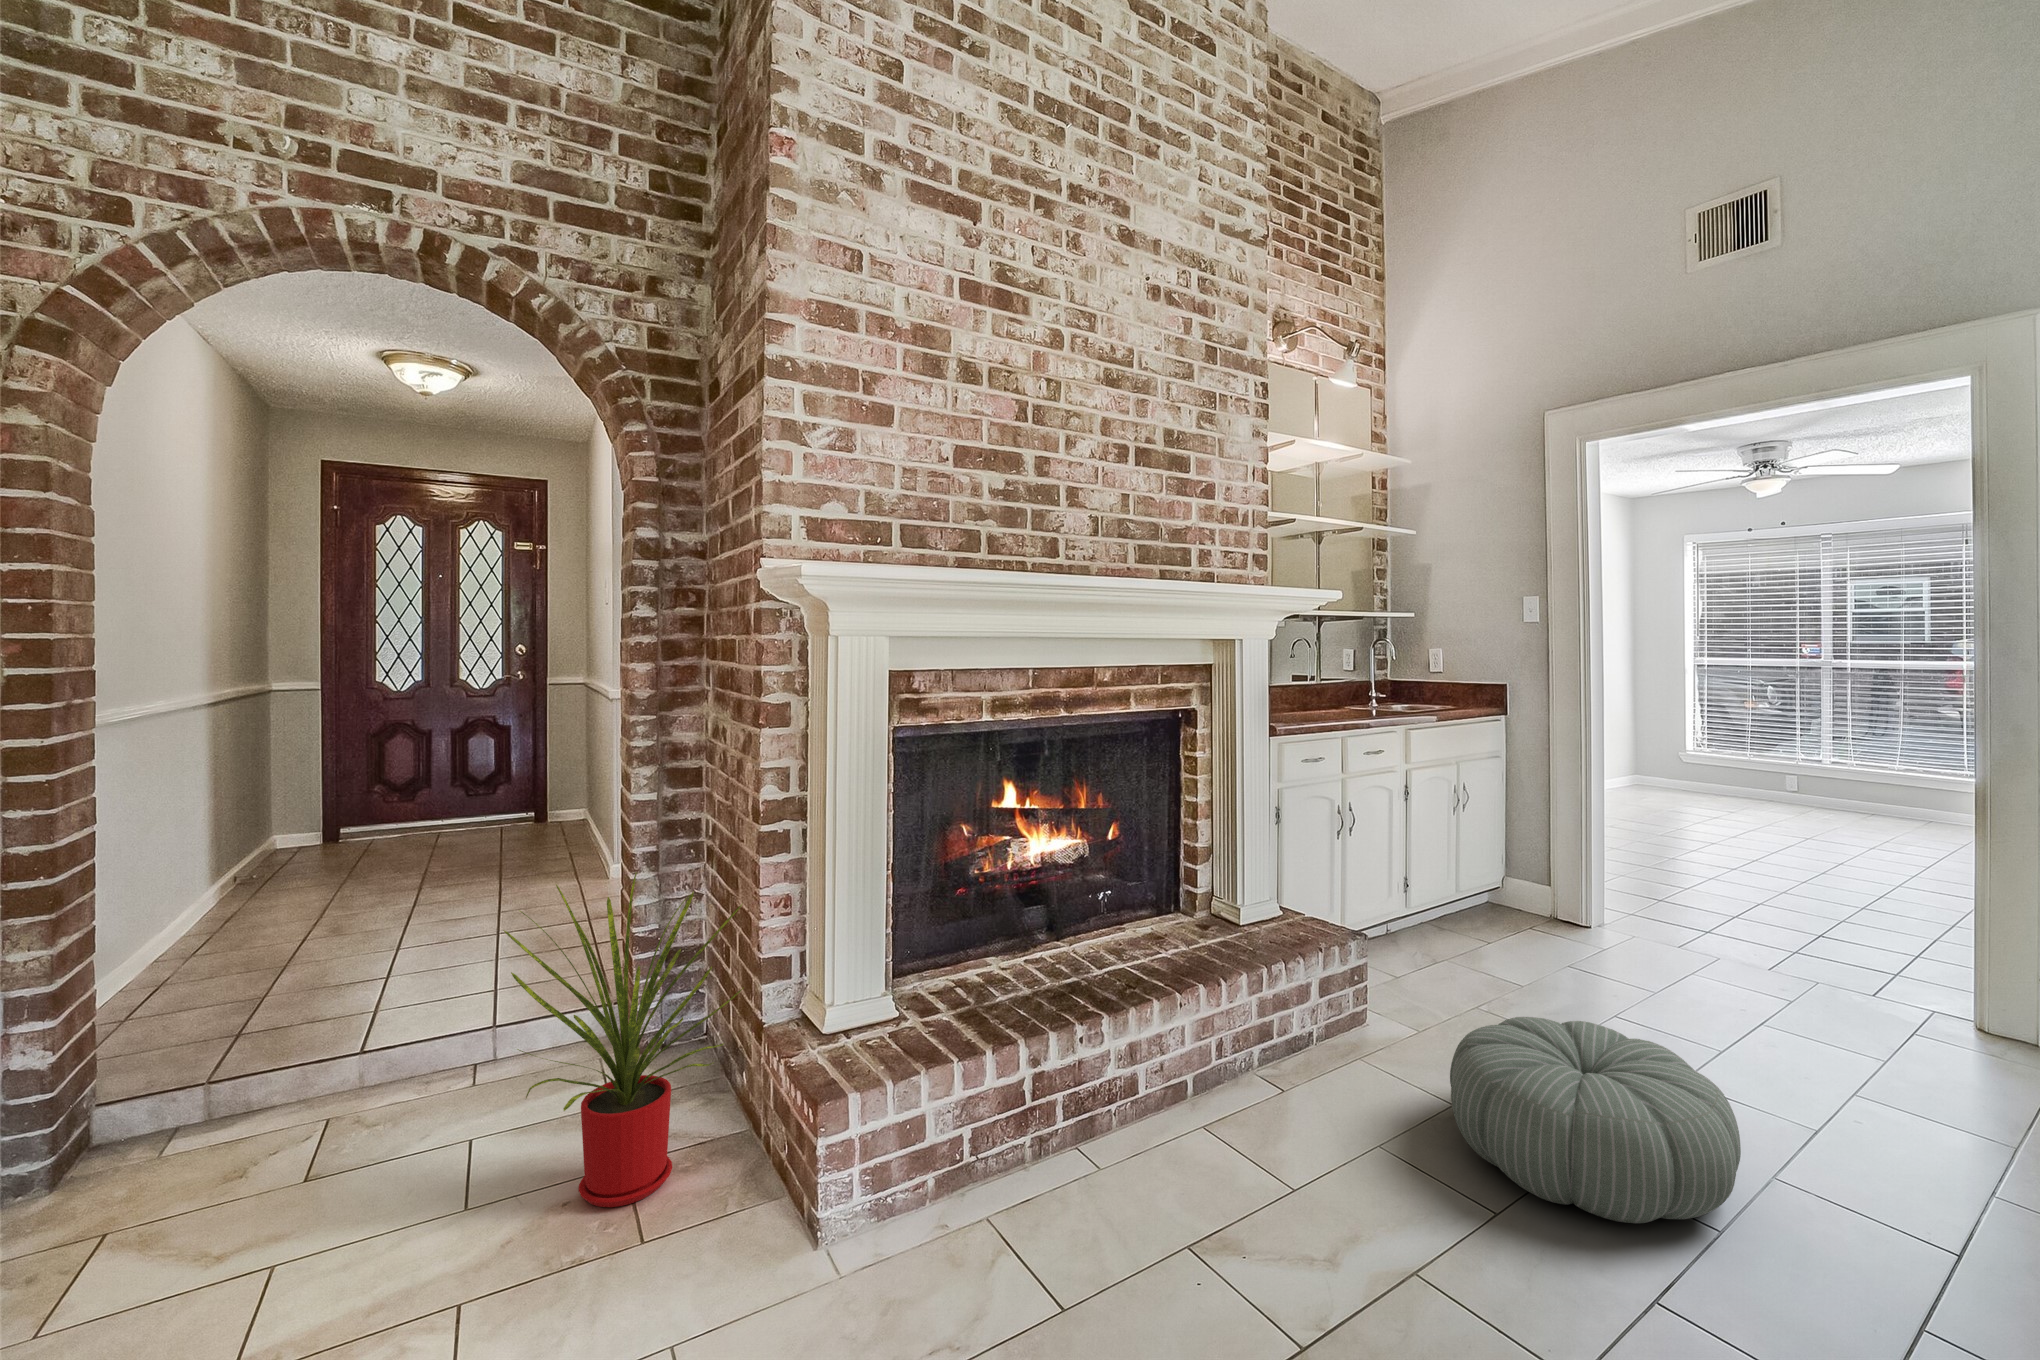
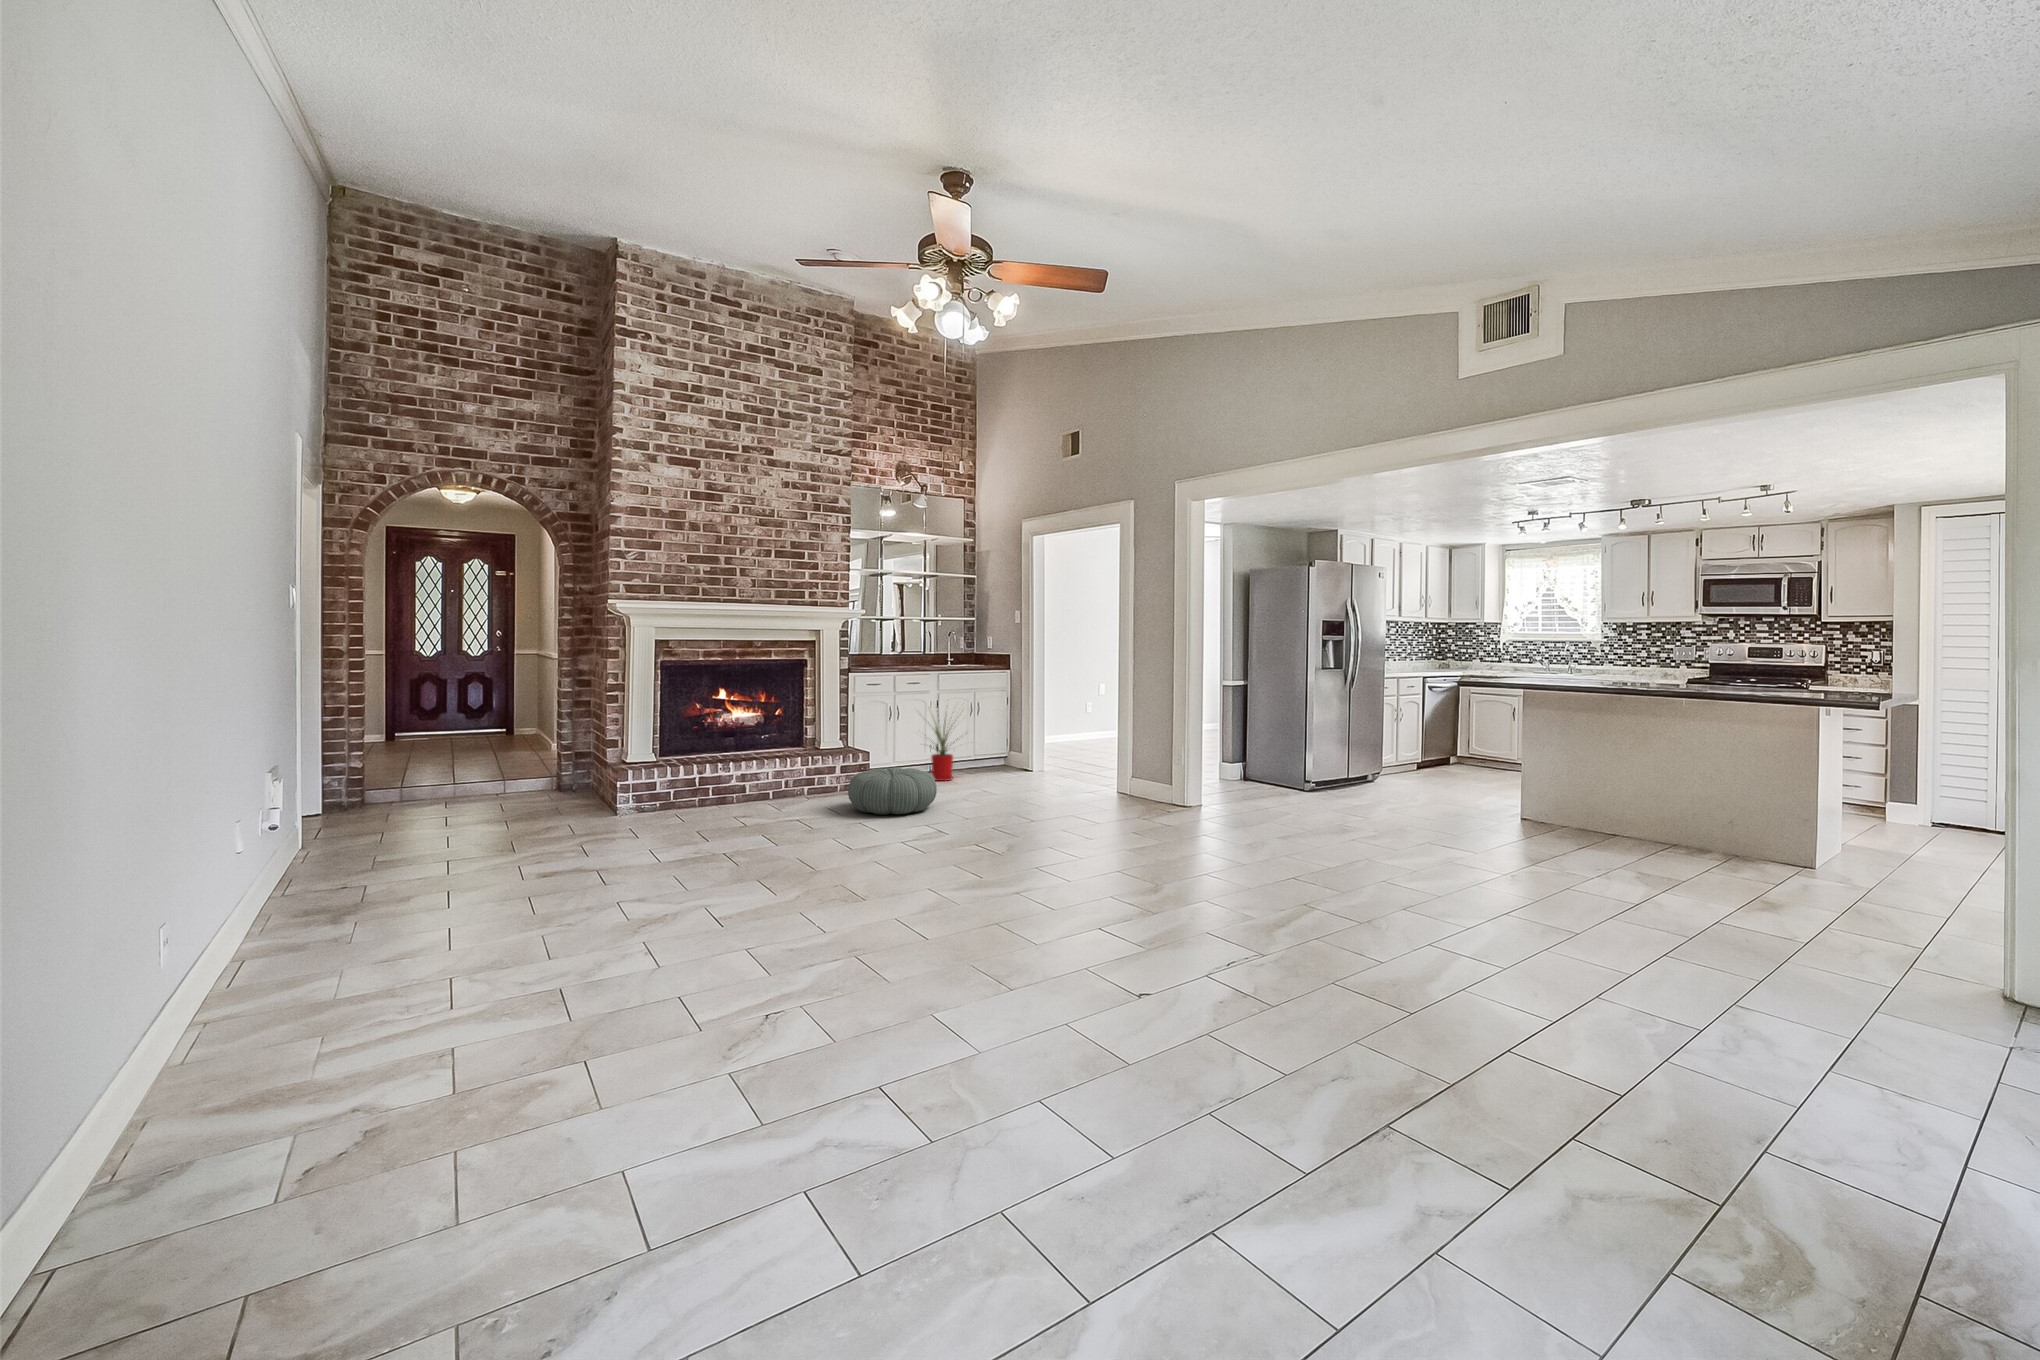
house plant: present [504,874,743,1207] -> present [928,707,963,781]

